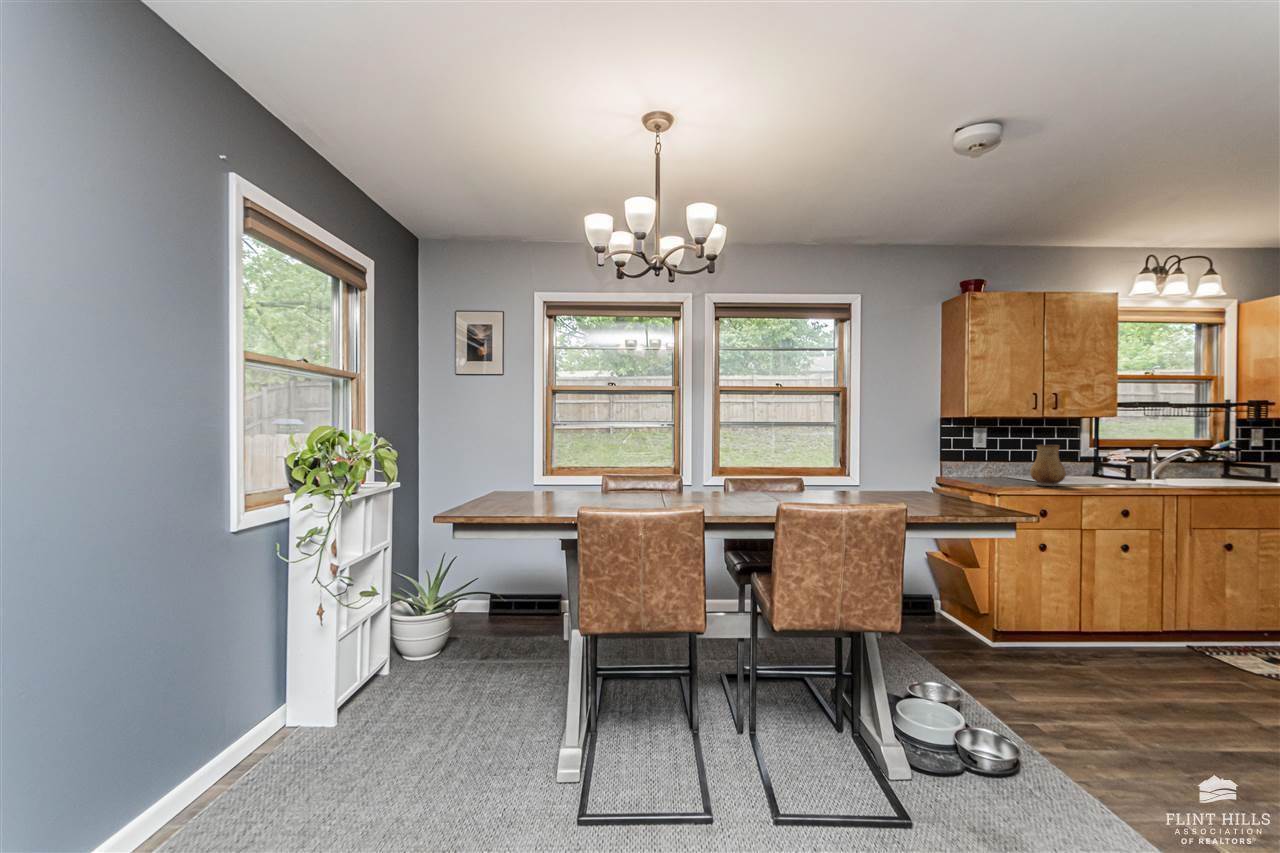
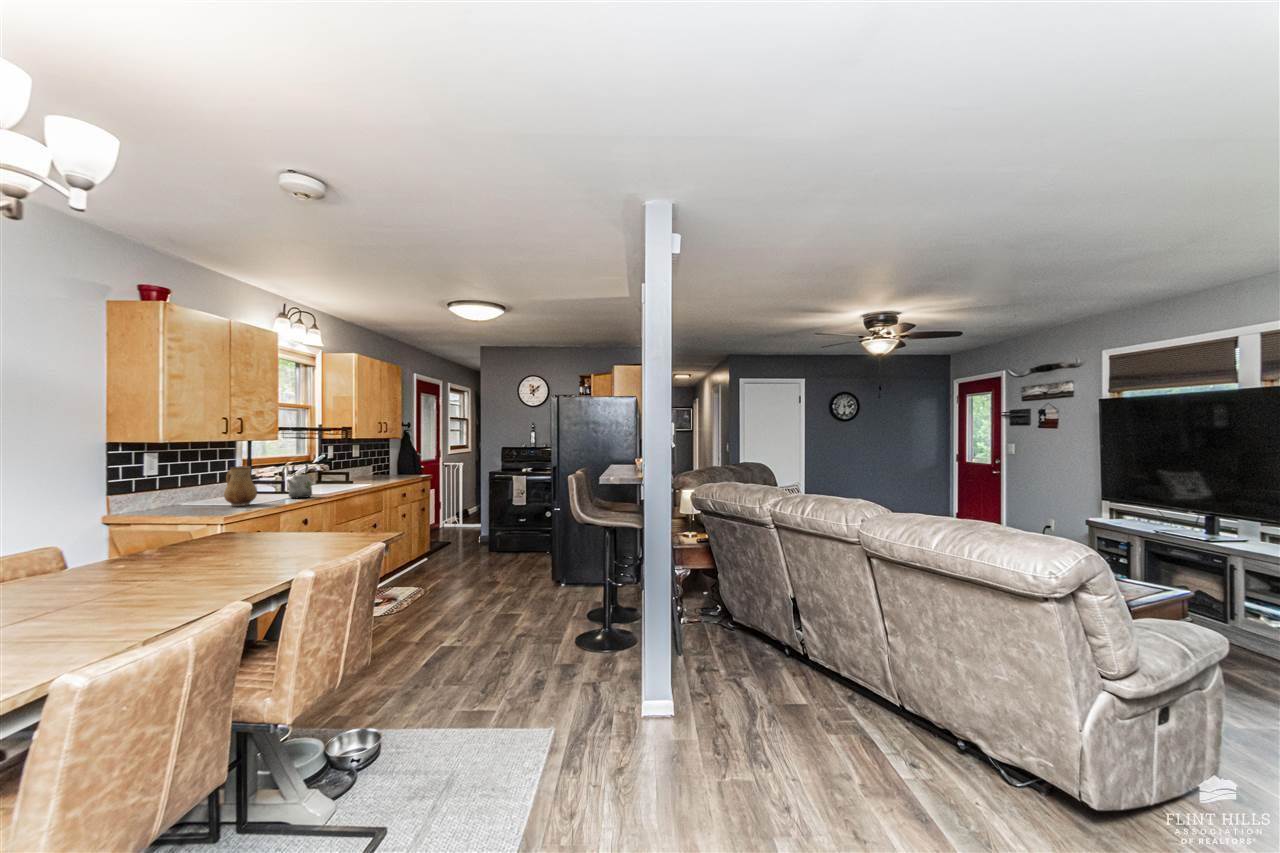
kettle: none [1110,446,1151,489] -> present [287,463,312,498]

